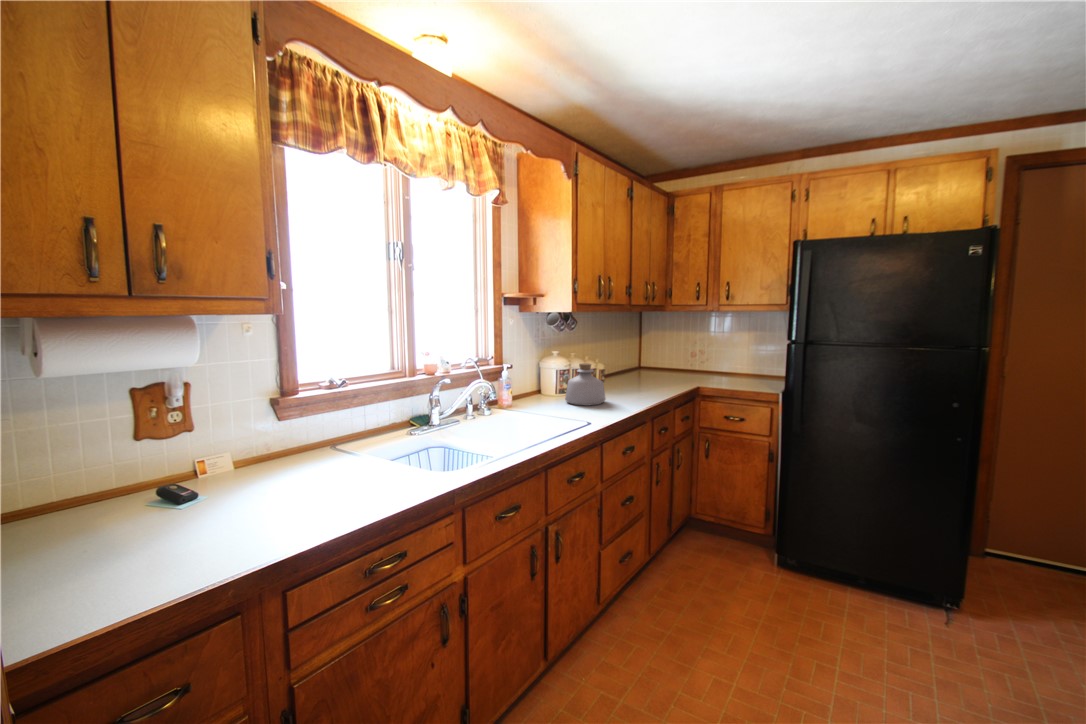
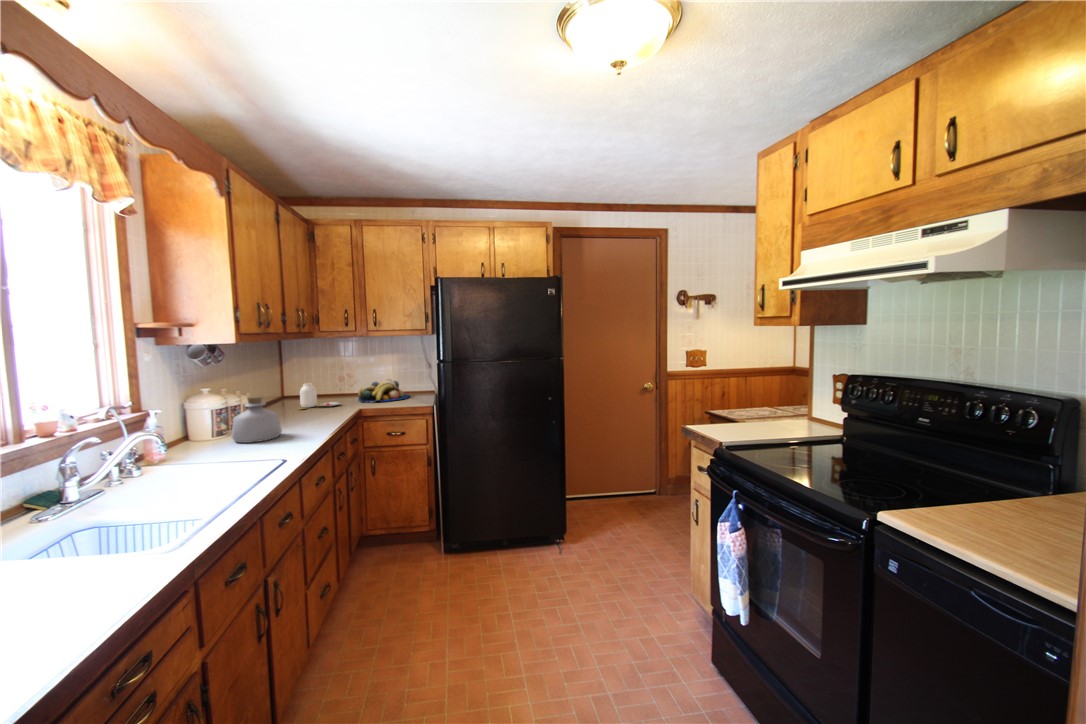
jar: none [641,357,681,383] -> present [300,383,340,409]
fruit bowl: none [702,363,762,387] -> present [358,380,409,403]

